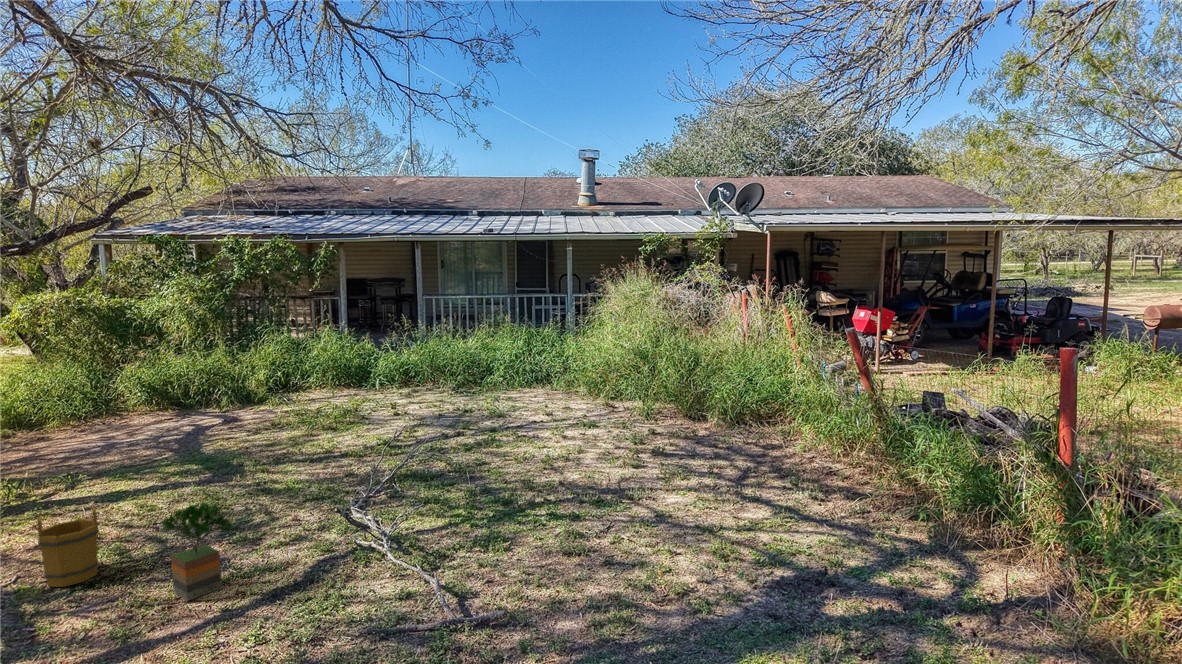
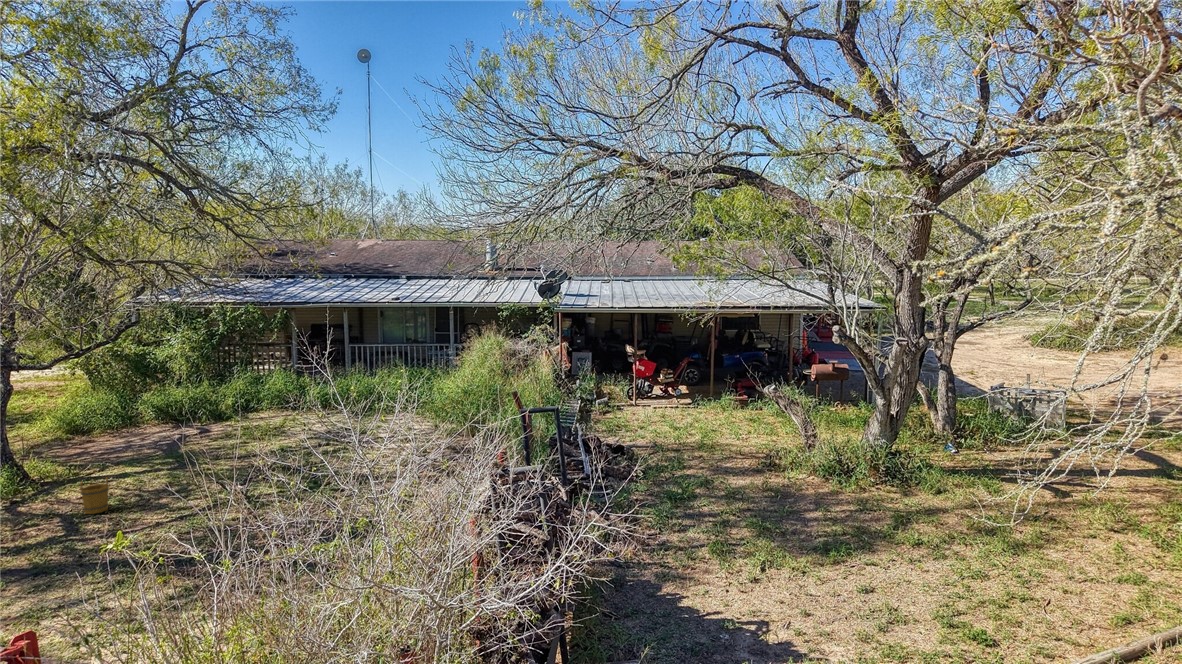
potted tree: present [160,502,233,601] -> none [132,476,168,520]

